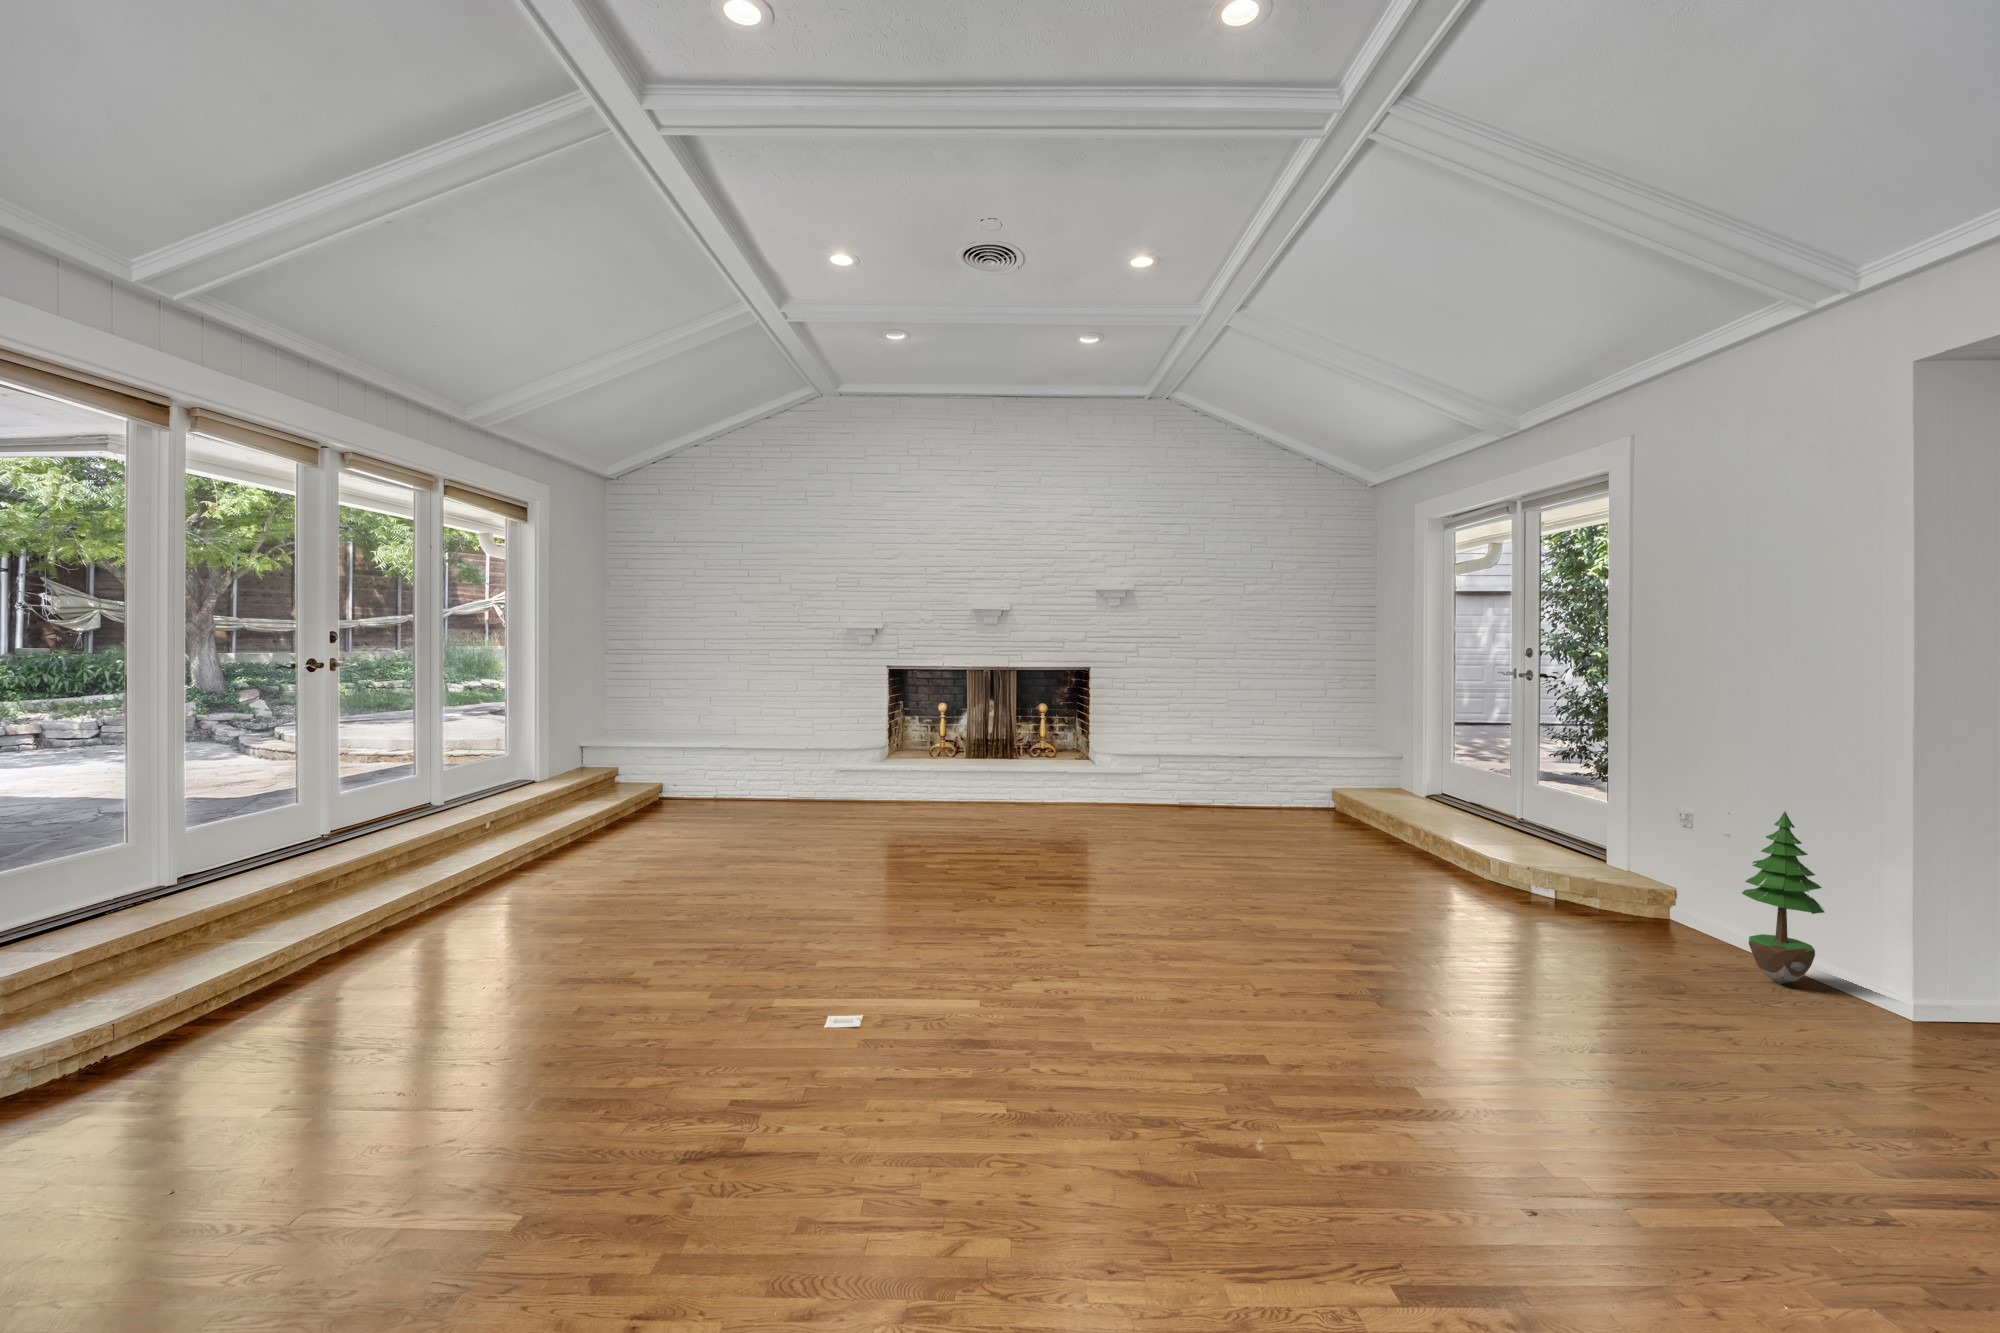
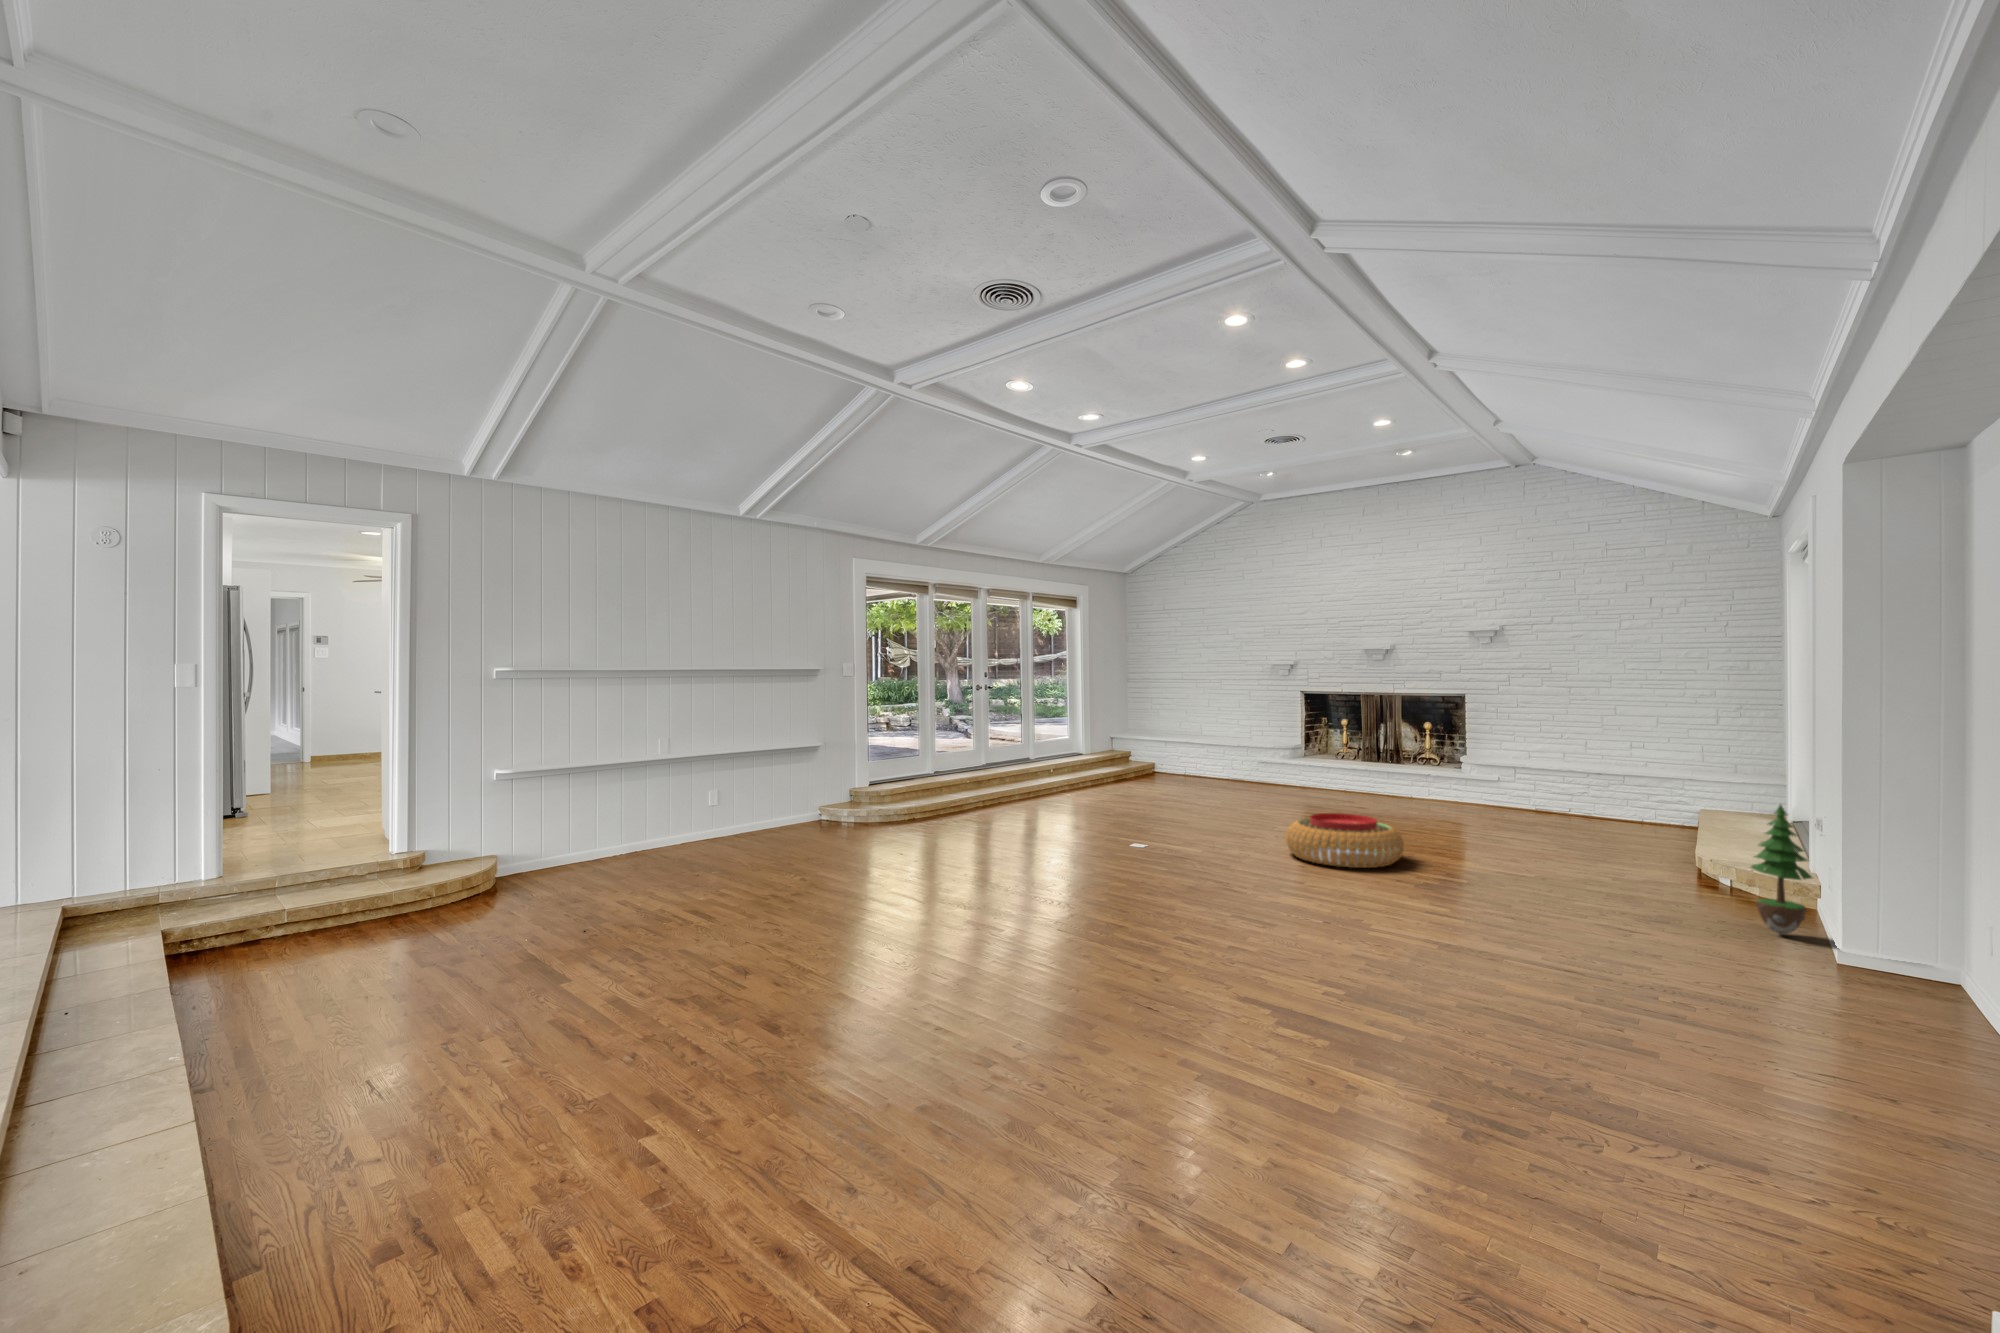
pouf: none [1077,869,1266,978] -> present [1286,813,1404,868]

